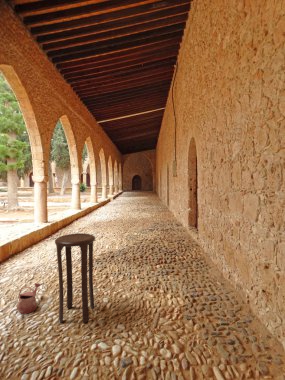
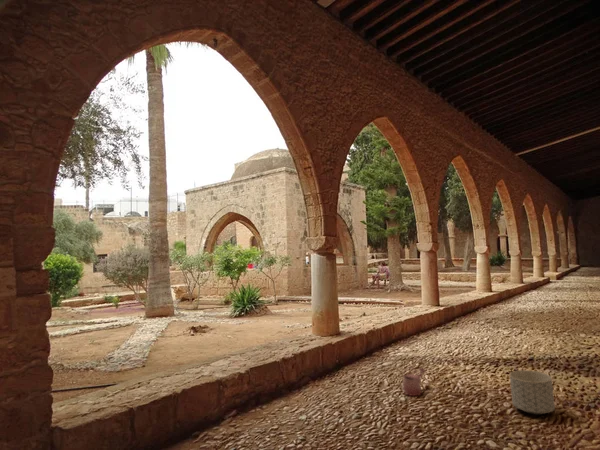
stool: present [55,233,95,323] -> none [435,314,489,418]
planter: none [110,270,138,303] -> present [510,370,555,415]

